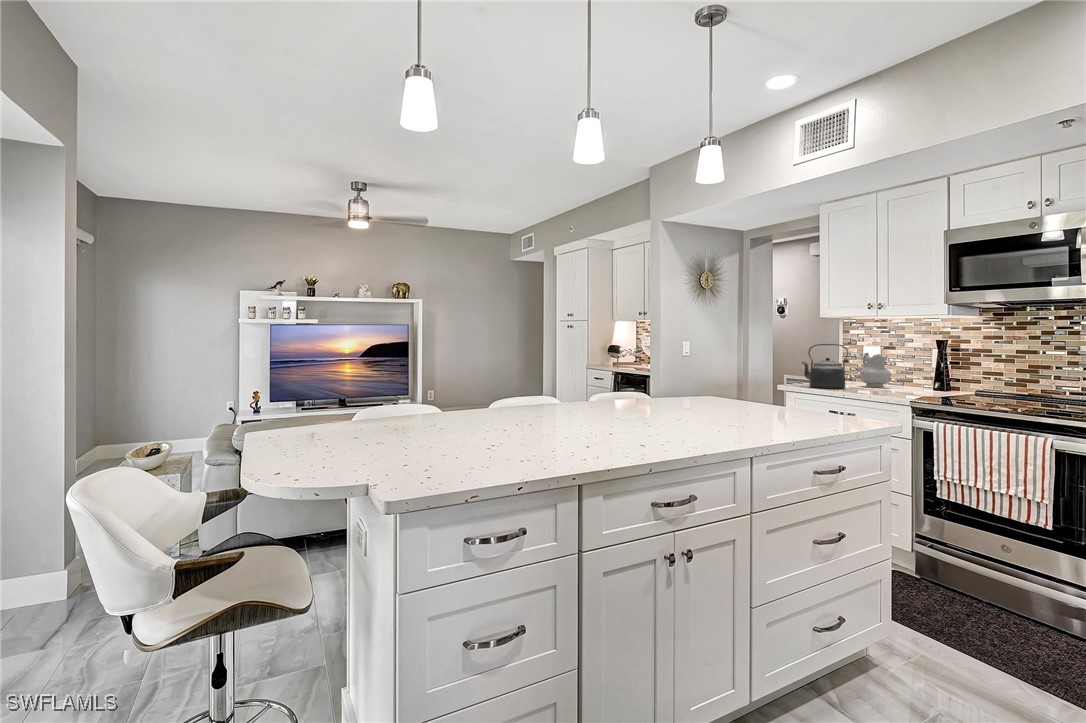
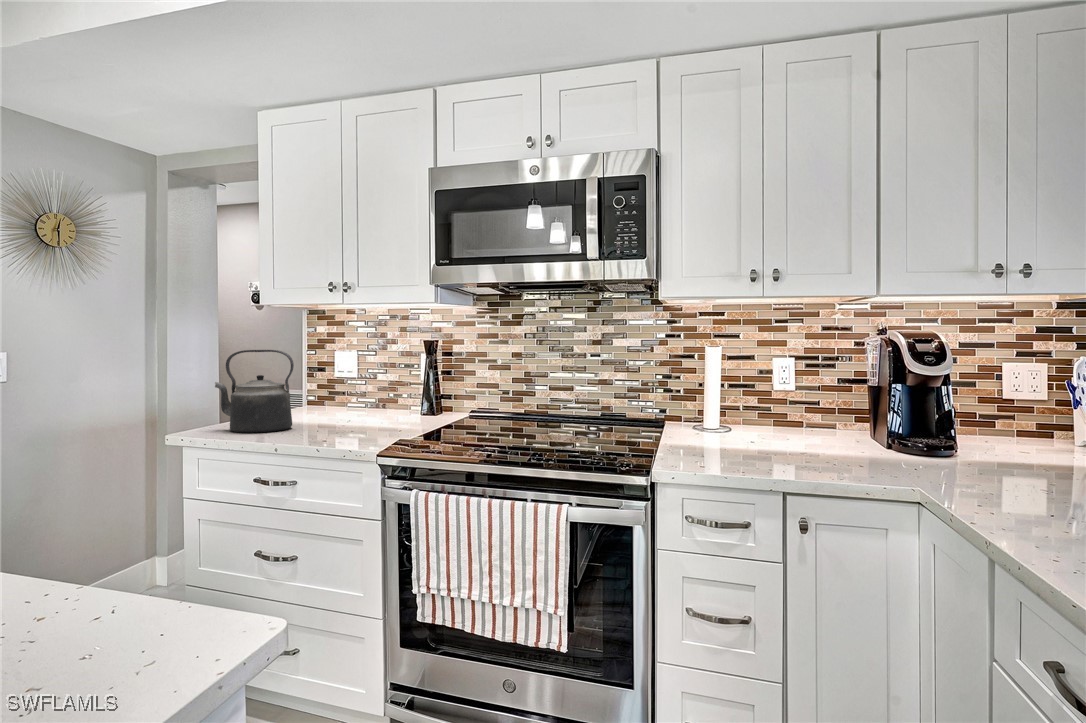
ceramic pitcher: present [860,353,891,388] -> none [325,361,370,418]

